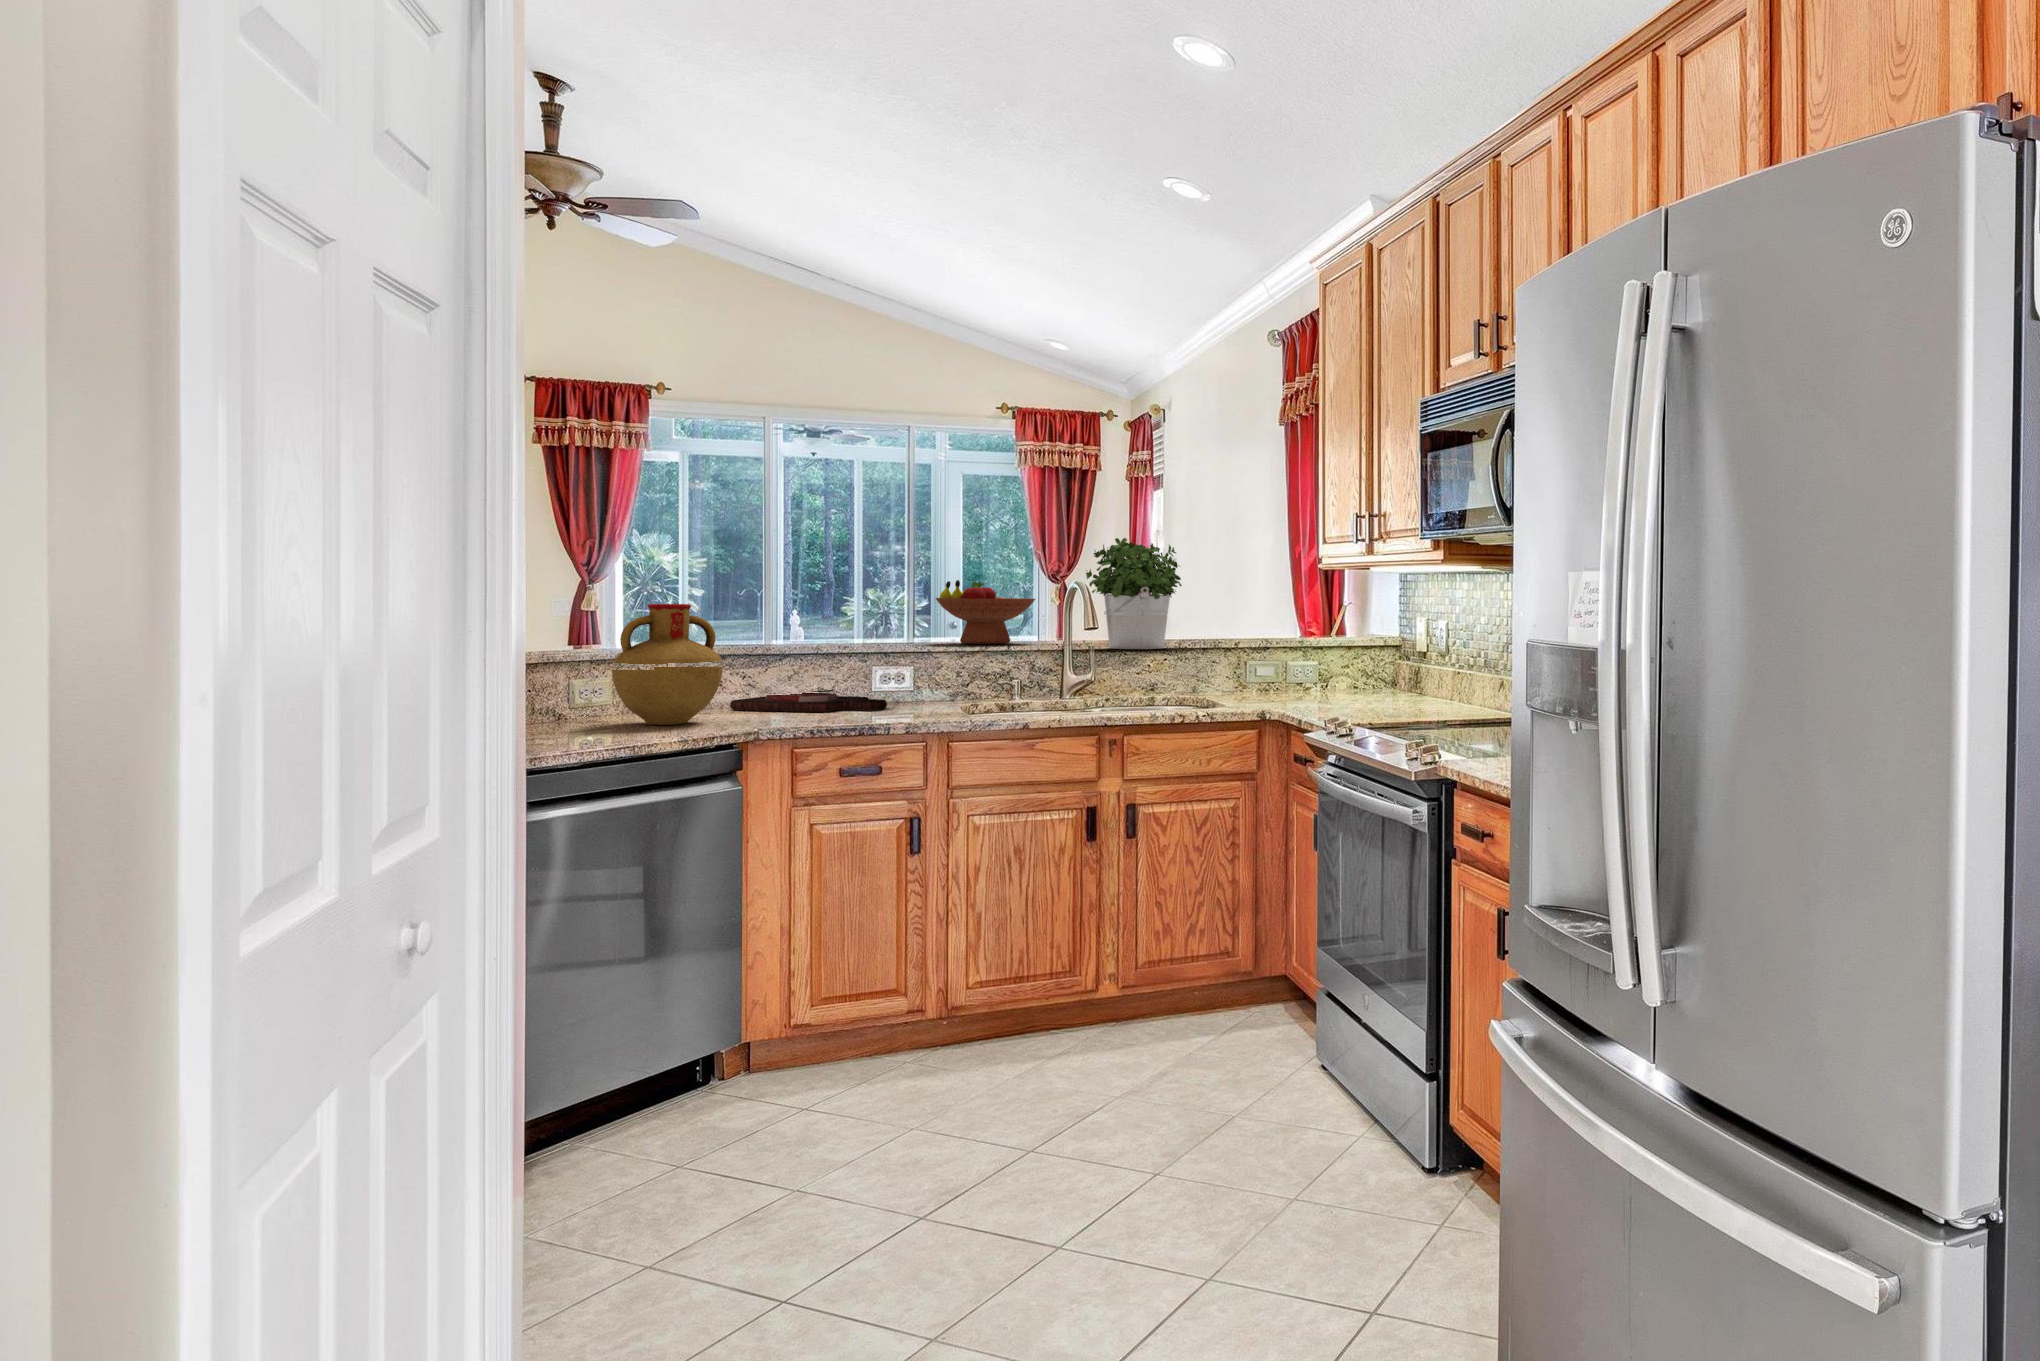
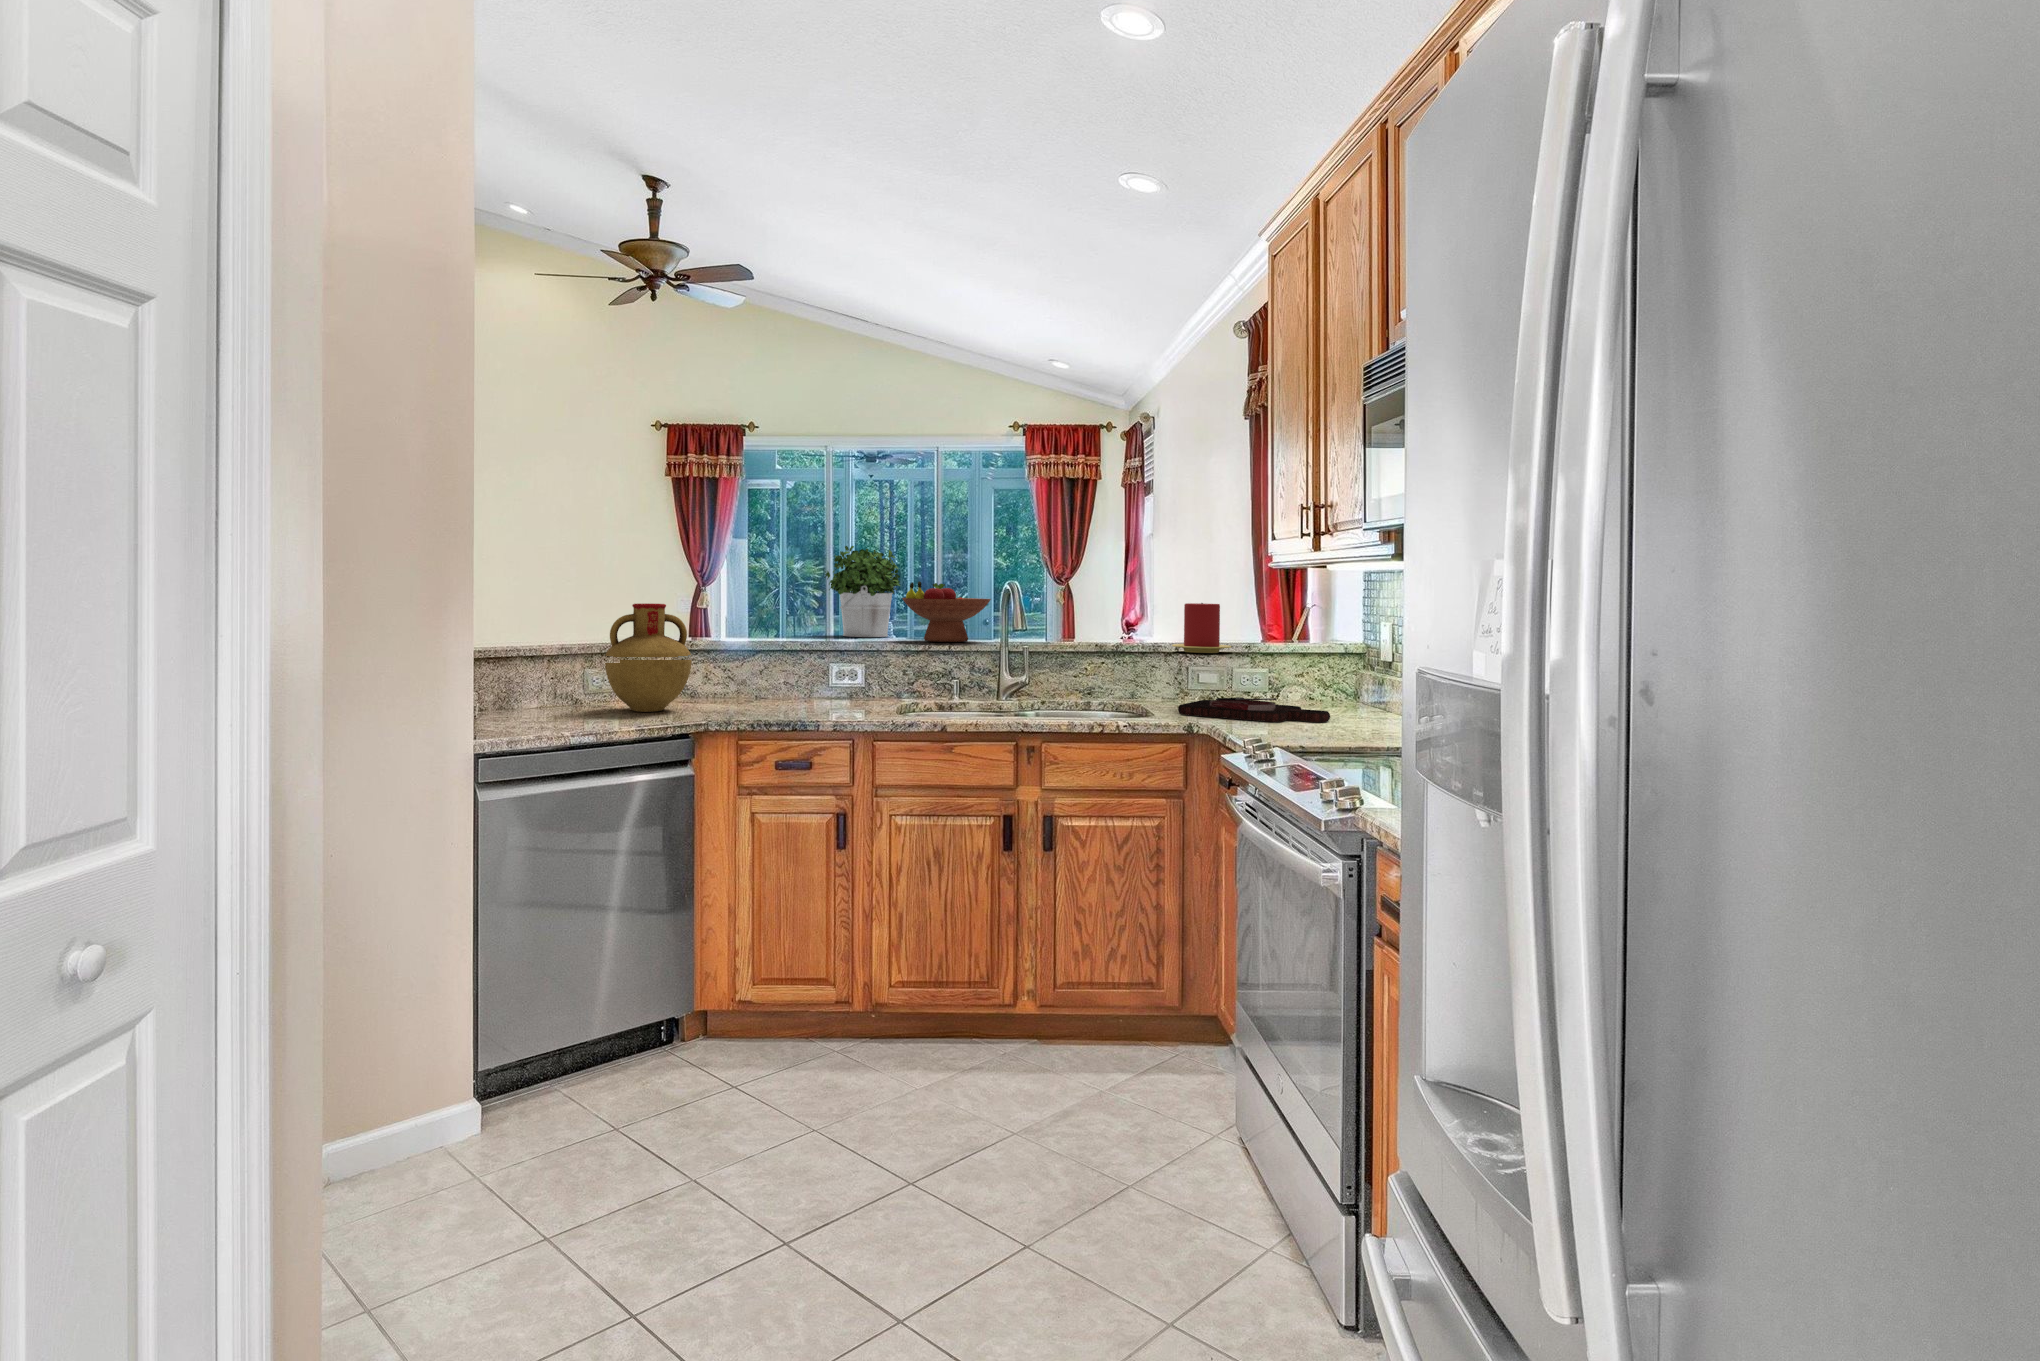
potted plant: present [1086,538,1182,649] -> present [824,546,900,637]
candle: none [1231,601,1286,647] -> present [1172,603,1231,653]
cutting board: present [730,689,887,712] -> present [1178,697,1330,722]

